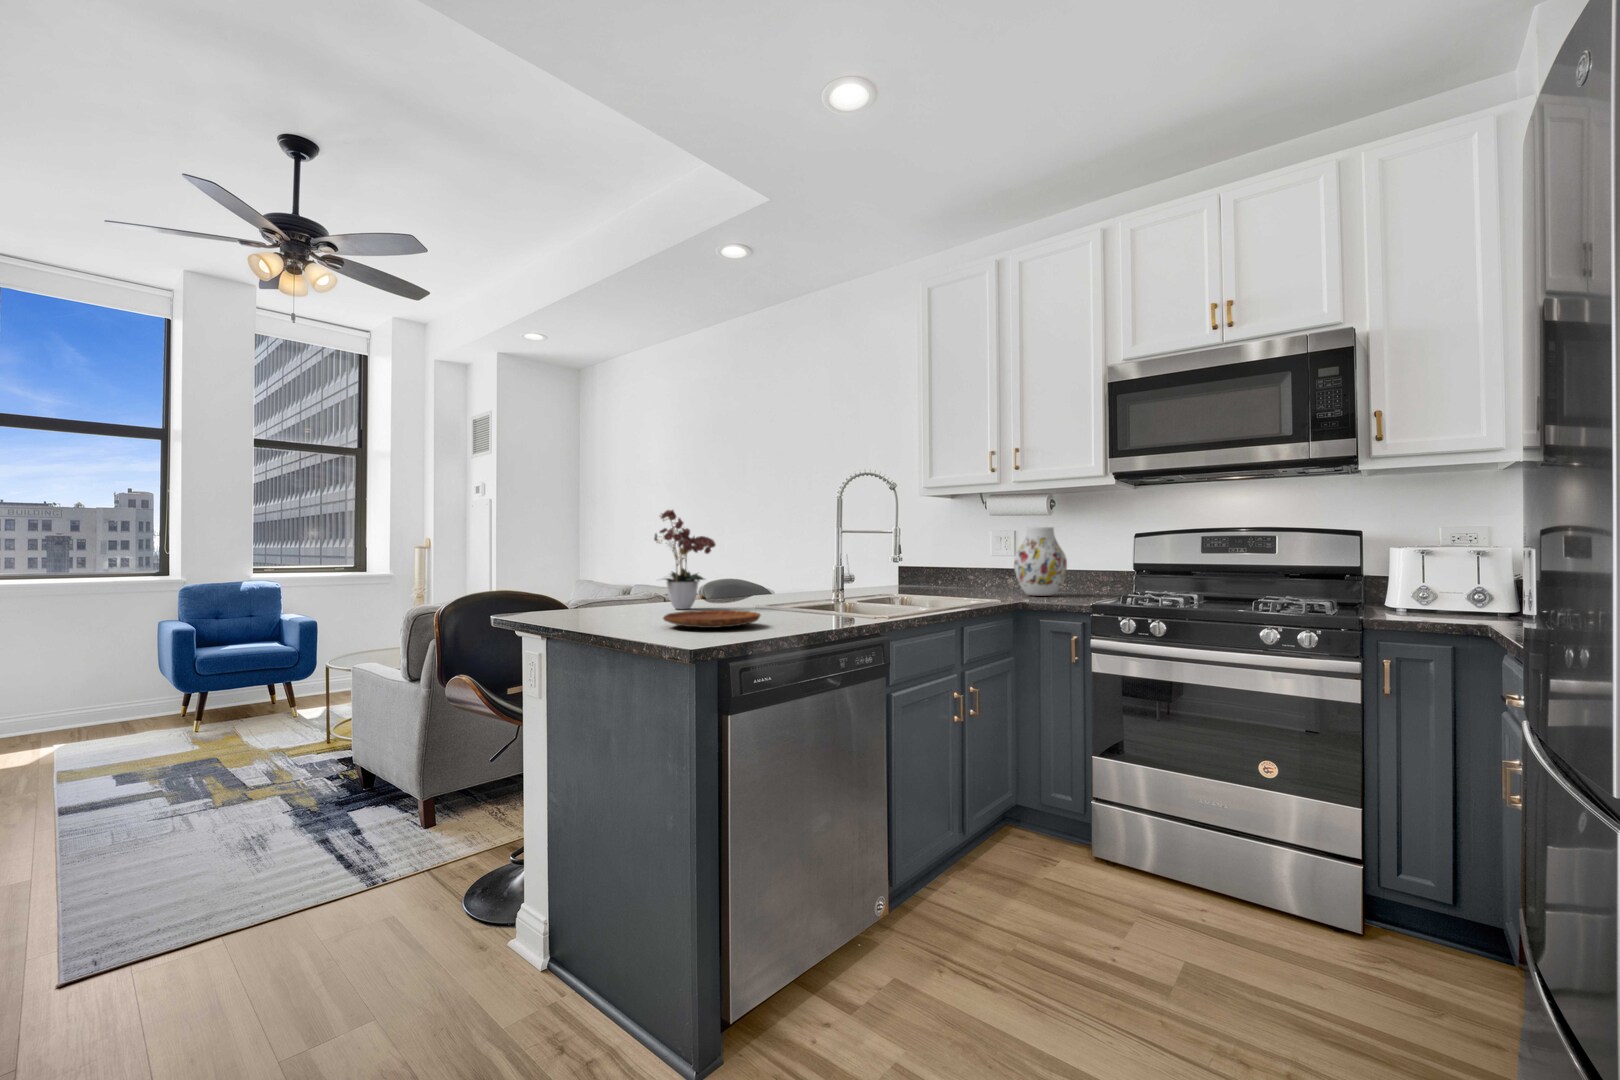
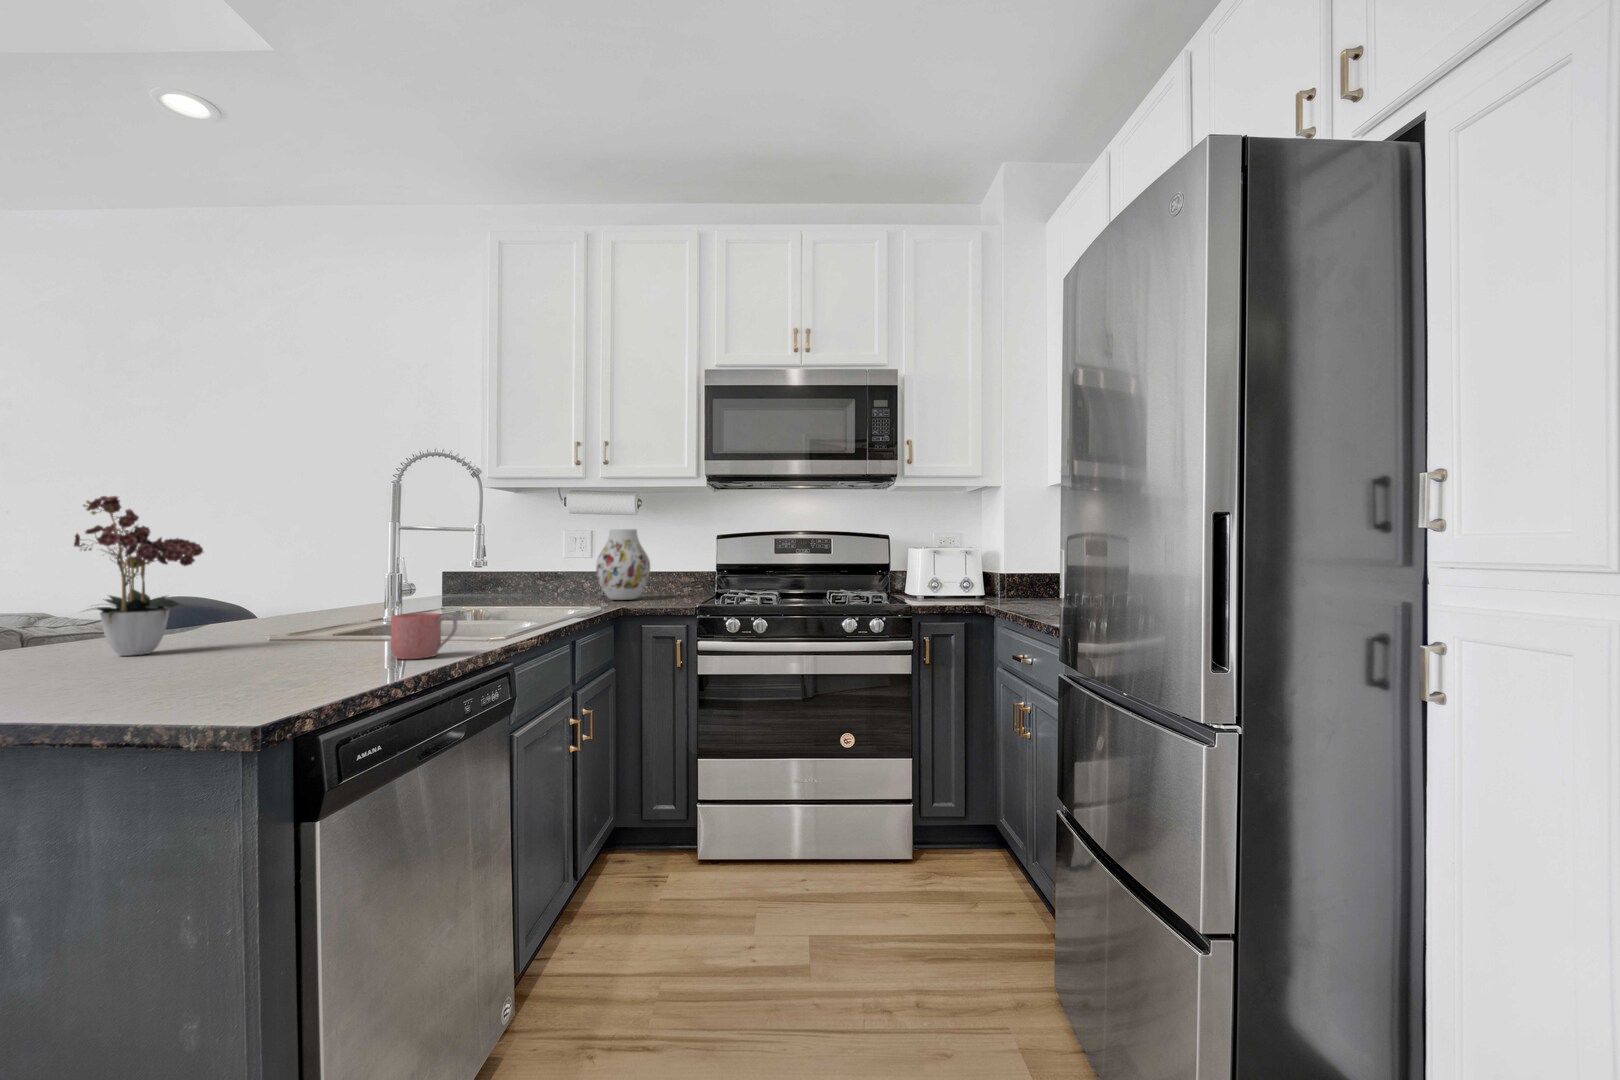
mug: none [798,591,839,624] -> present [391,613,457,659]
tray: present [663,610,760,628] -> none [145,650,341,686]

